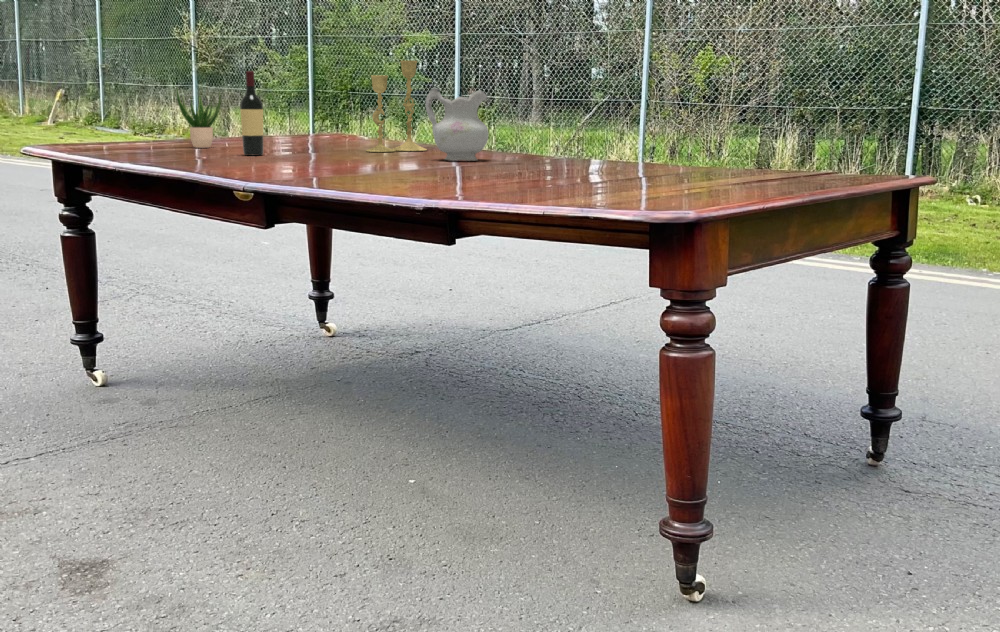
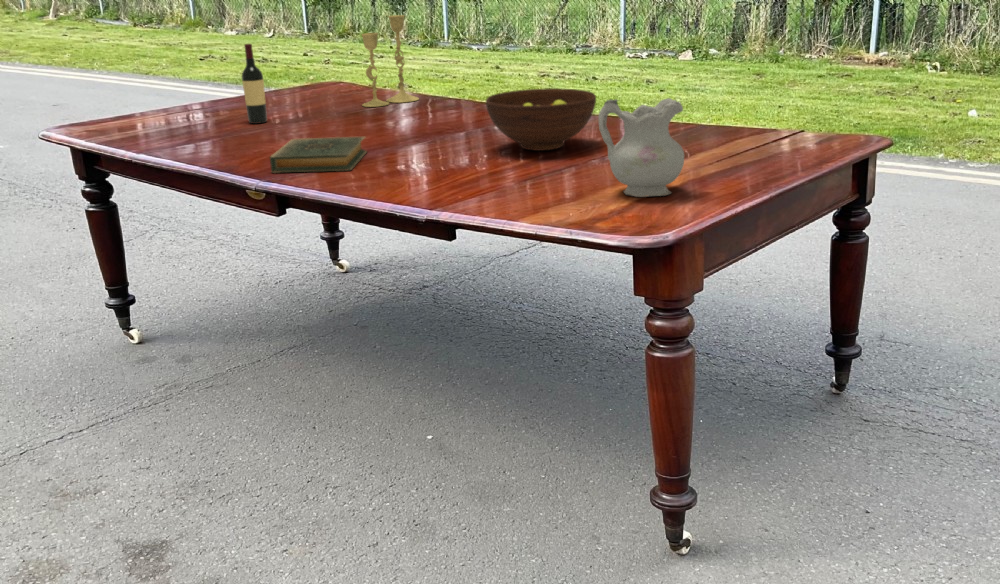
potted plant: present [176,88,221,148] -> none [179,51,222,108]
ceramic pitcher: present [426,88,489,161] -> present [599,98,684,197]
fruit bowl: none [499,117,617,175] -> present [486,88,596,151]
hardback book: none [262,153,368,178] -> present [270,137,366,173]

